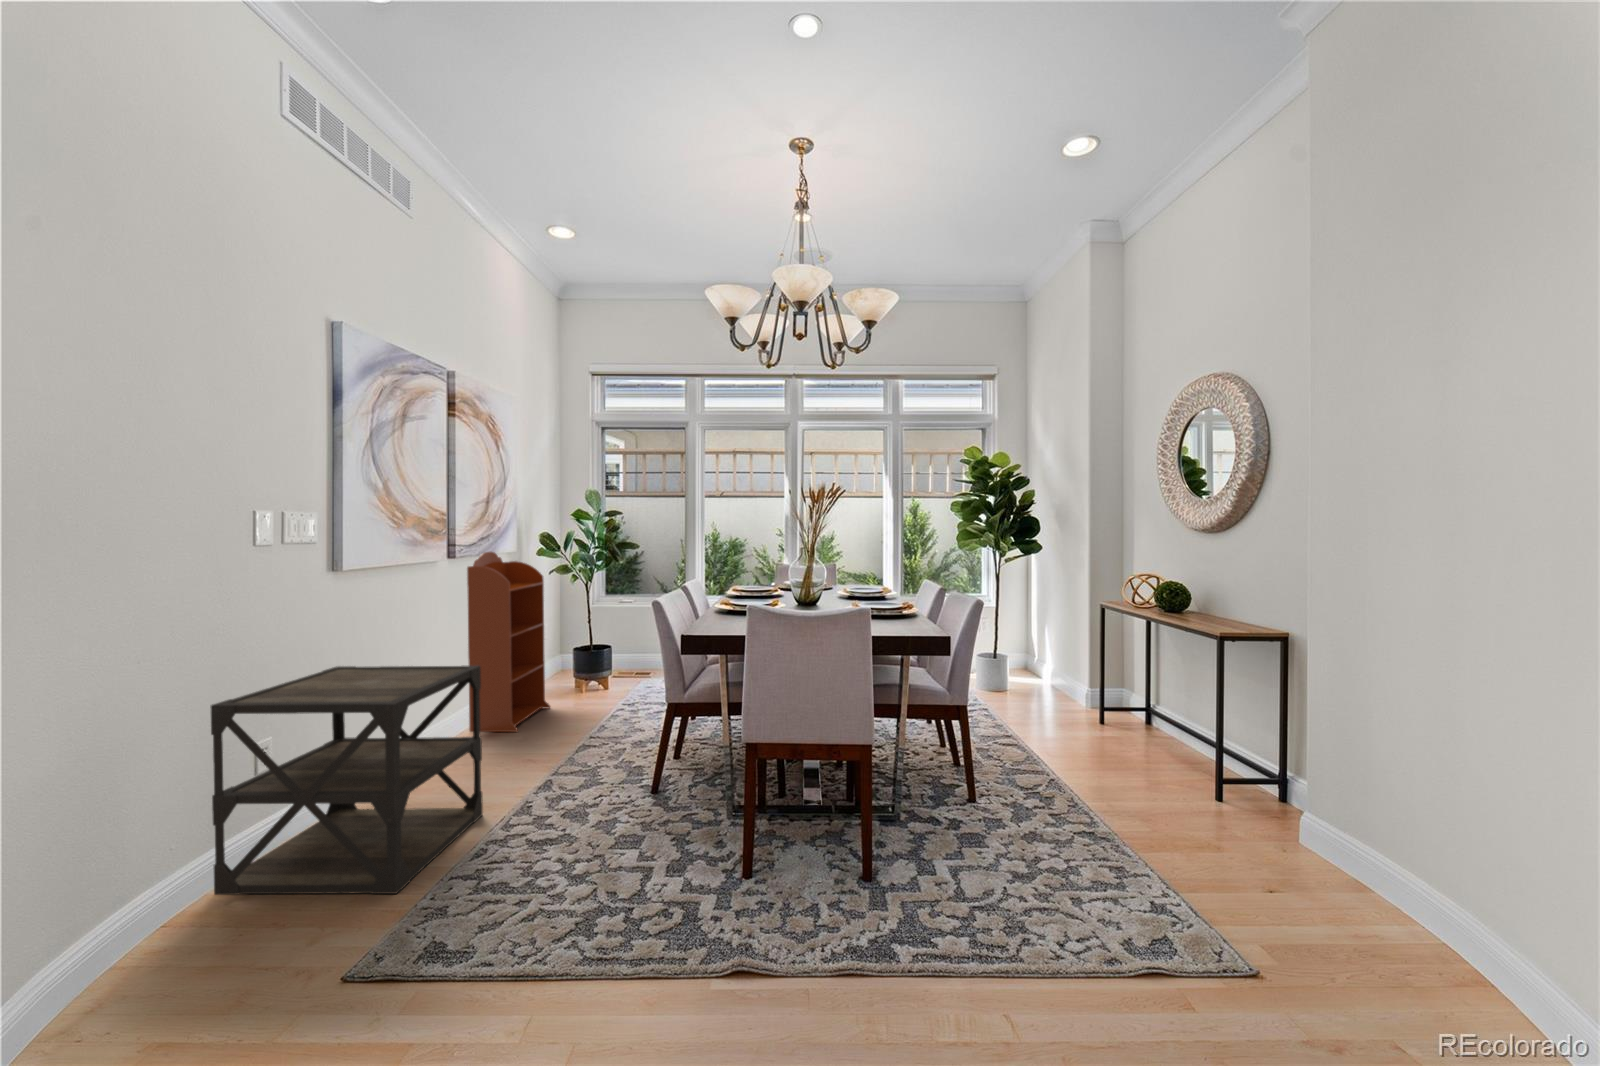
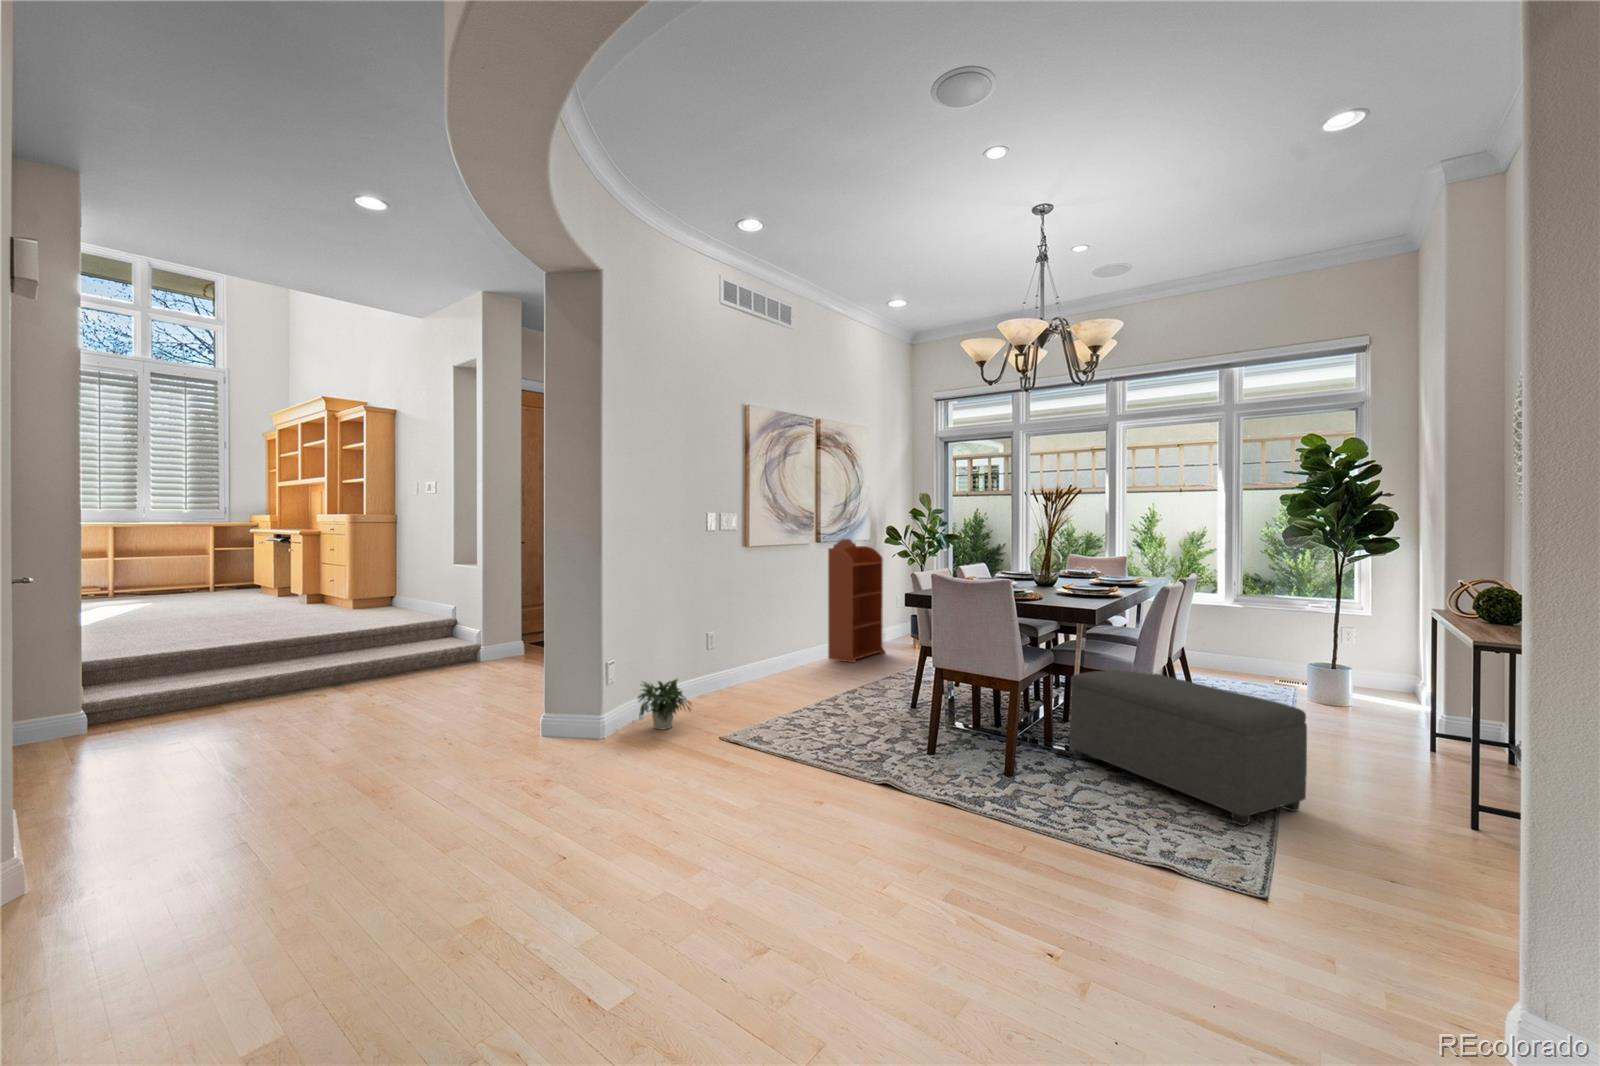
side table: present [210,665,483,895] -> none [684,601,810,718]
ottoman: none [907,698,1170,882] -> present [1070,668,1307,826]
potted plant: none [16,865,255,1053] -> present [638,679,691,730]

